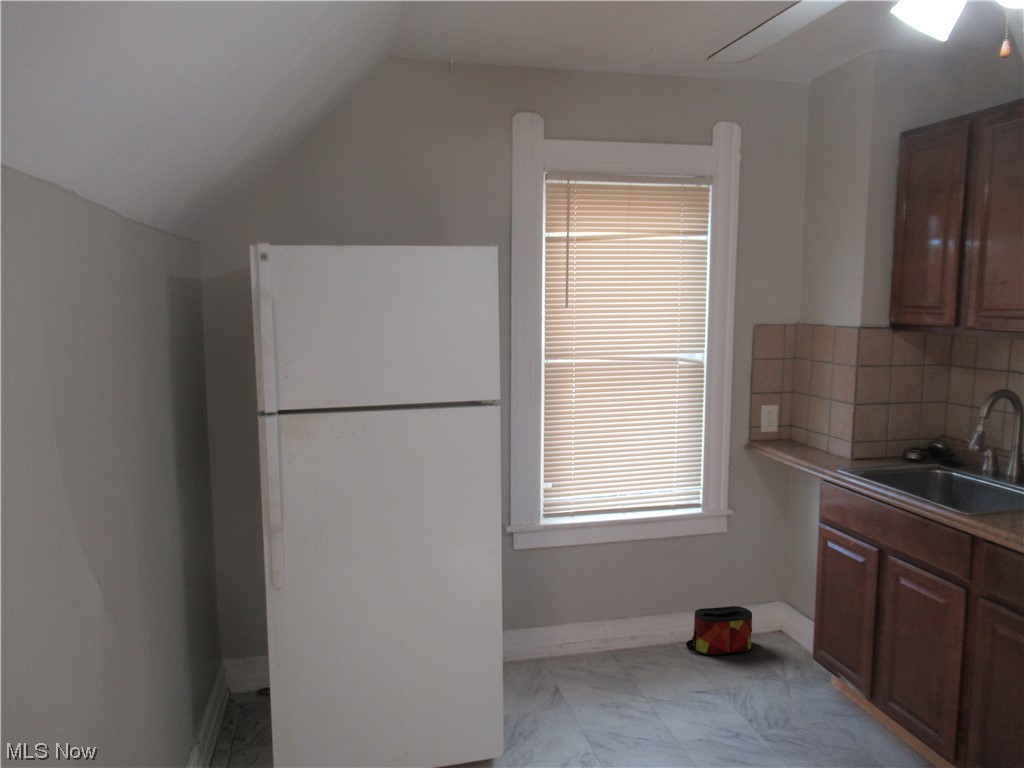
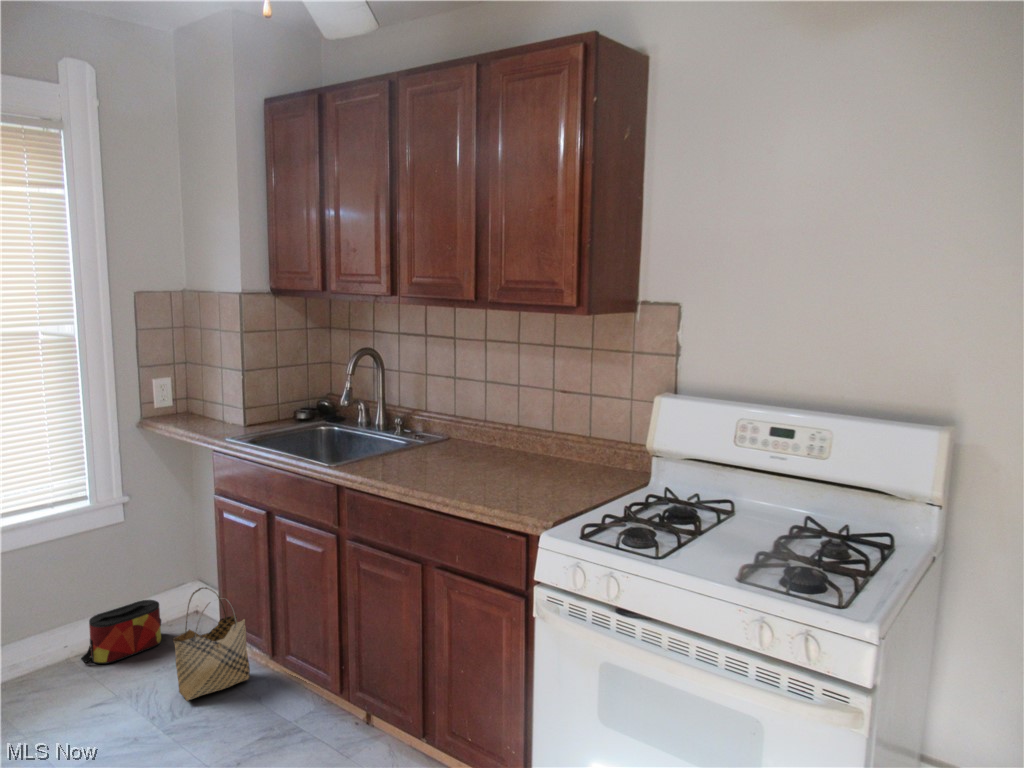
woven basket: none [773,609,842,713] -> present [173,588,250,701]

